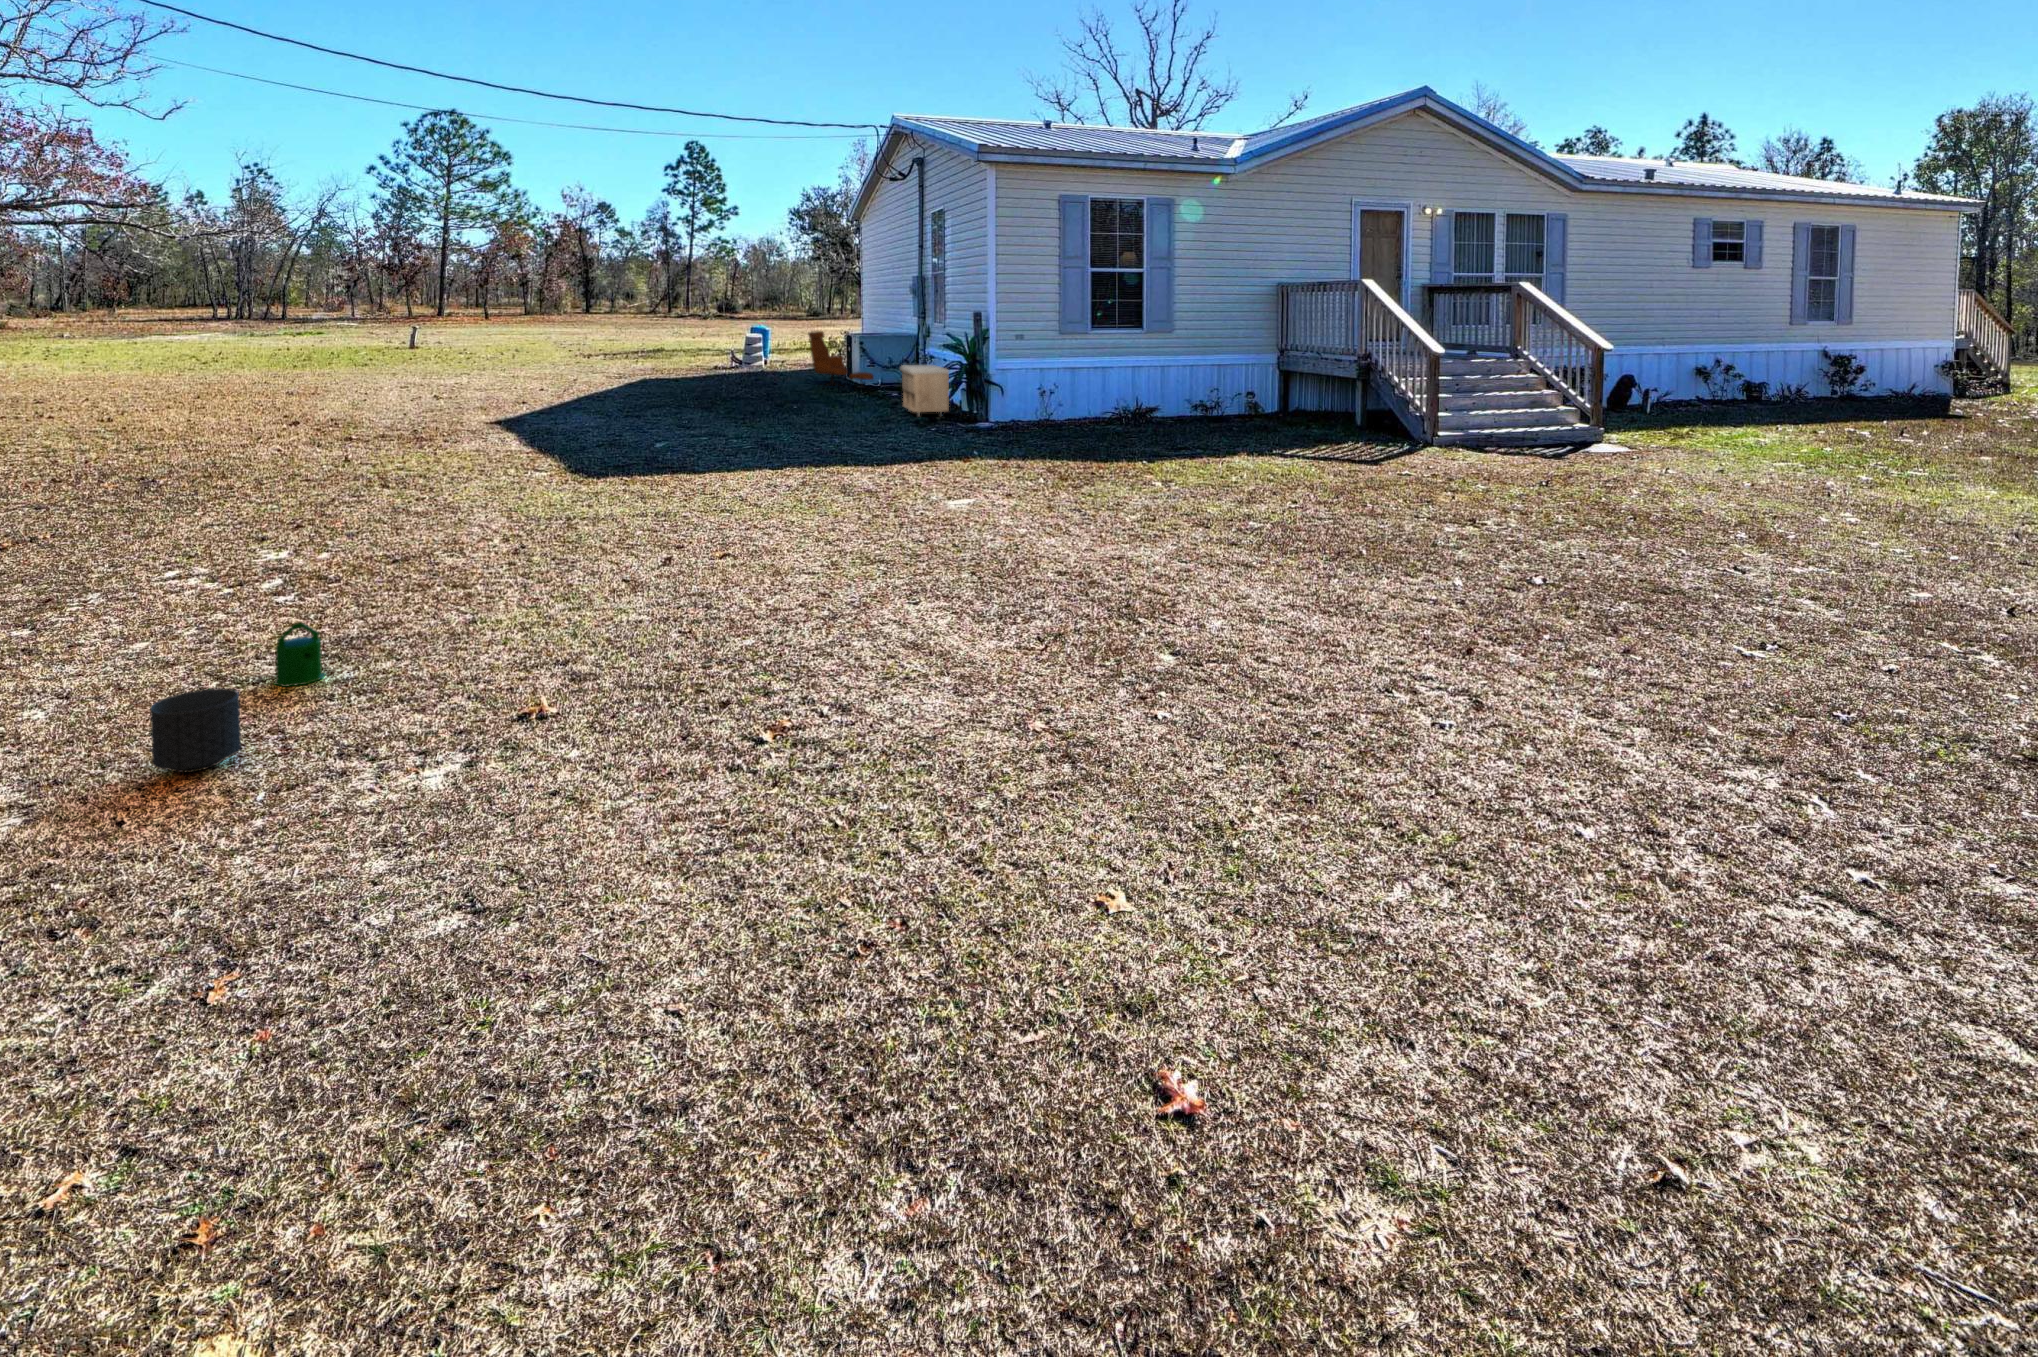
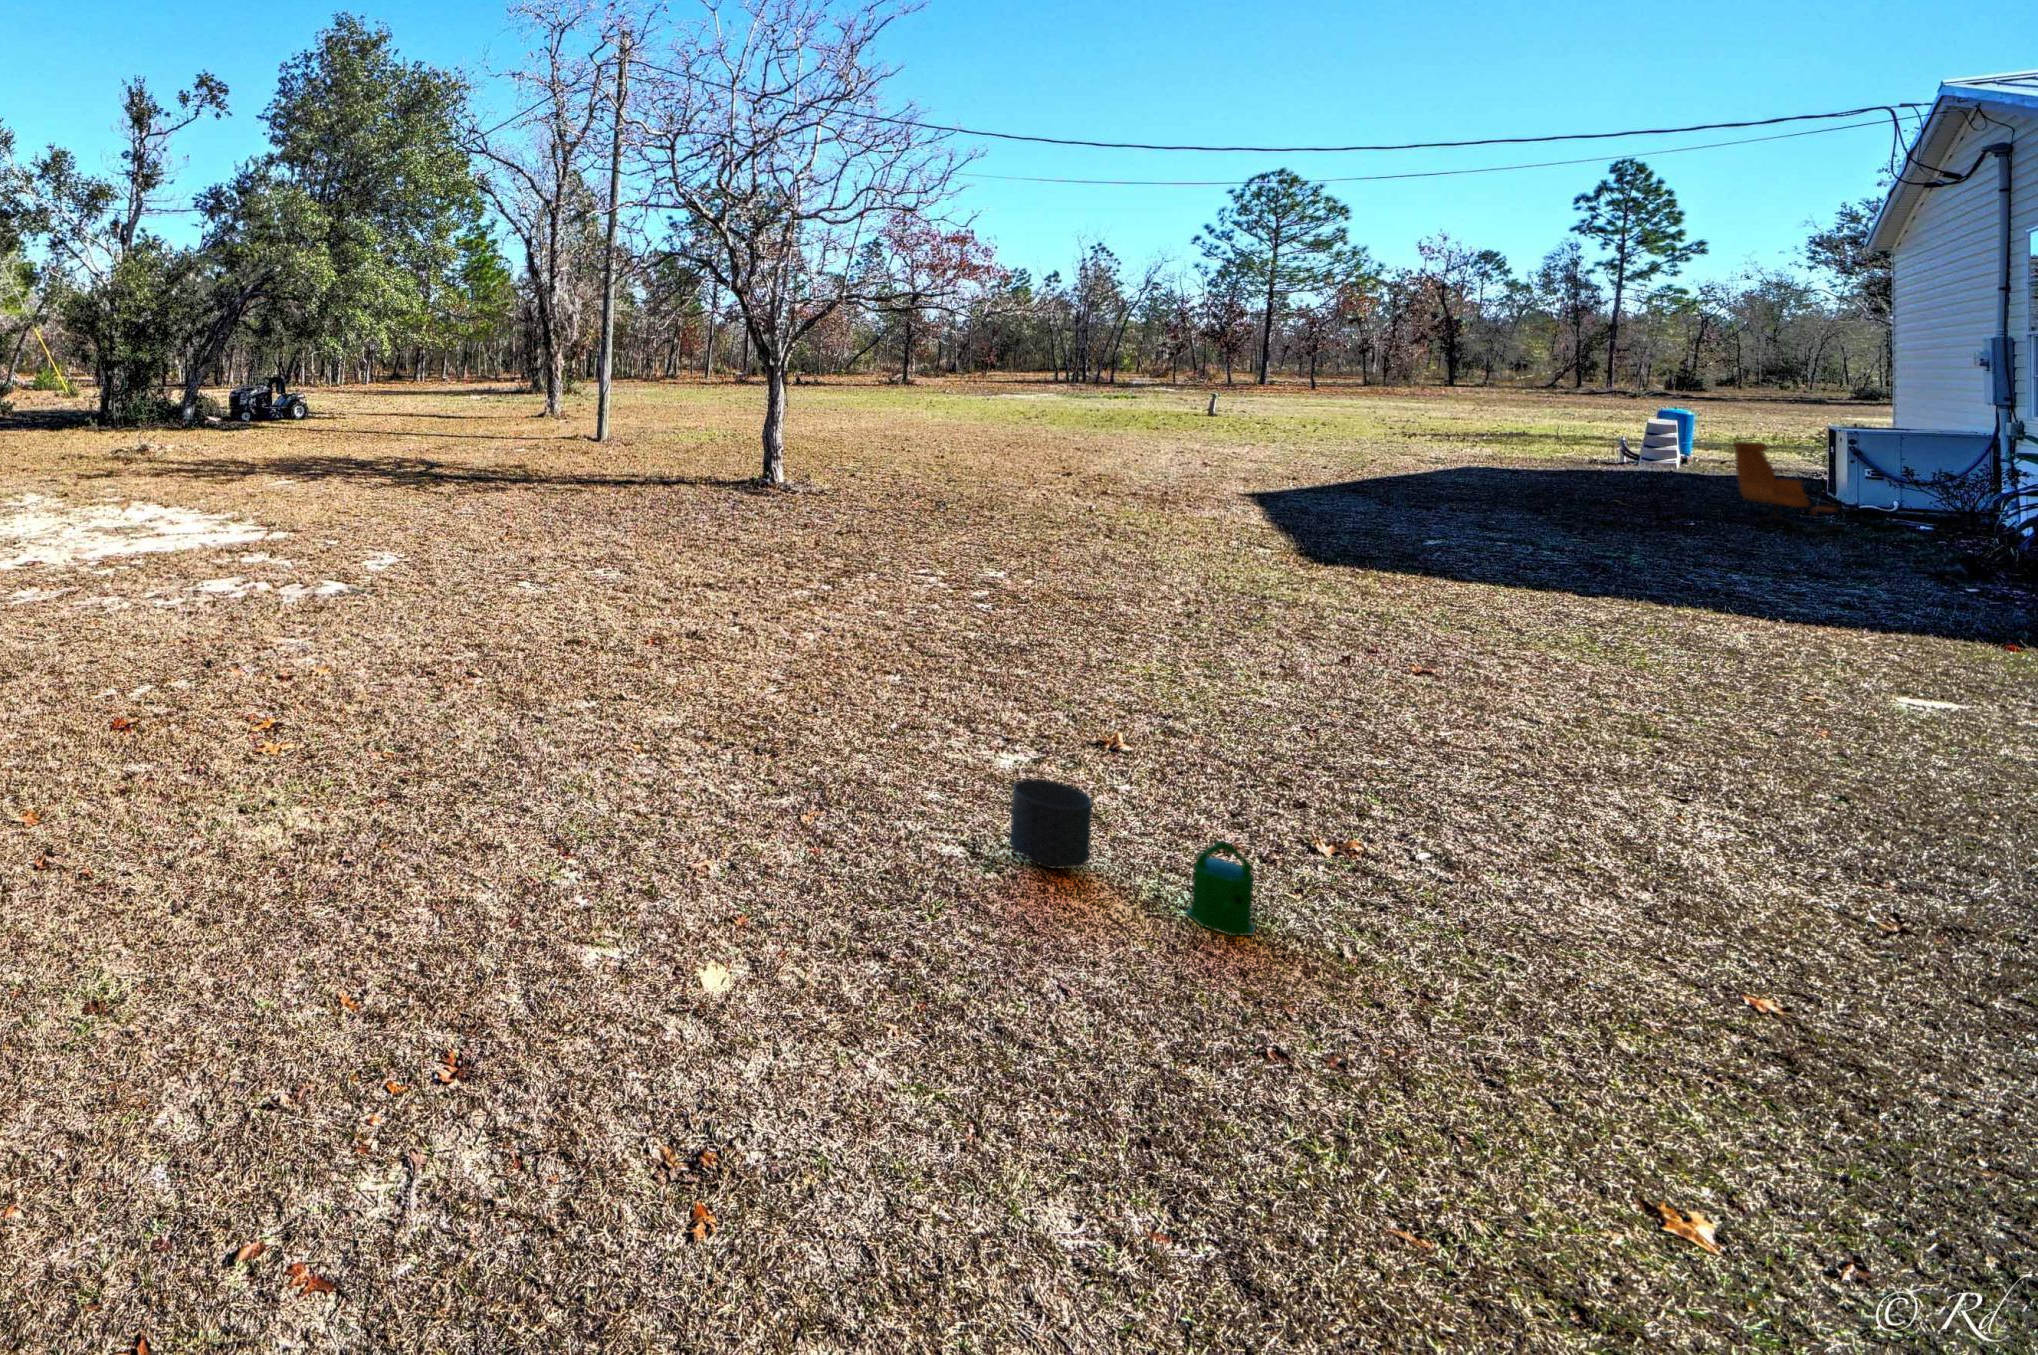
storage bench: present [900,365,949,416] -> none [1894,503,2004,592]
watering can: present [274,622,325,687] -> present [1186,841,1256,936]
planter: present [150,688,241,773] -> present [1010,779,1092,869]

